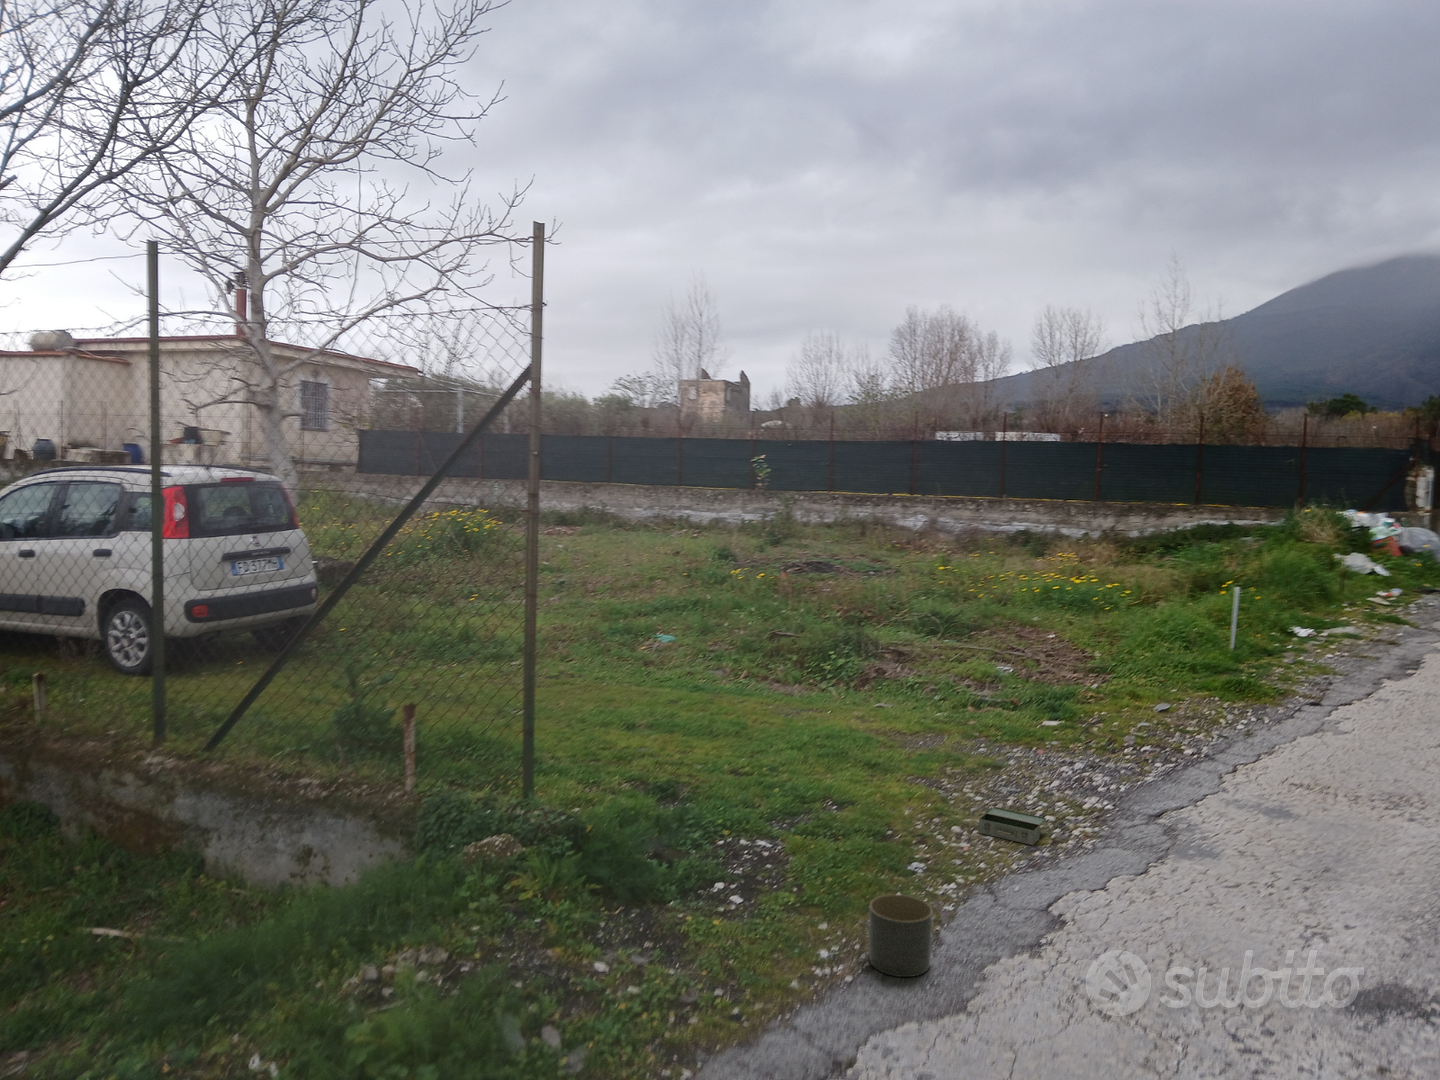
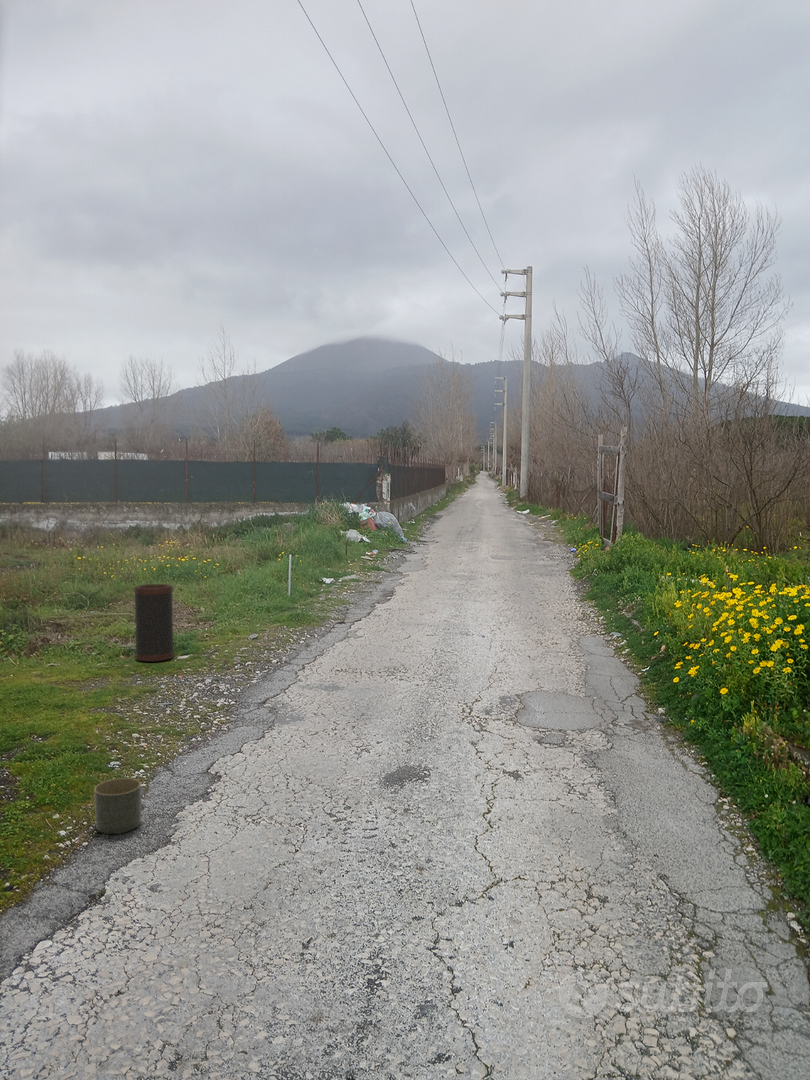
trash can: none [985,615,1040,723] -> present [134,584,174,661]
toolbox: present [979,807,1046,845] -> none [152,716,197,736]

